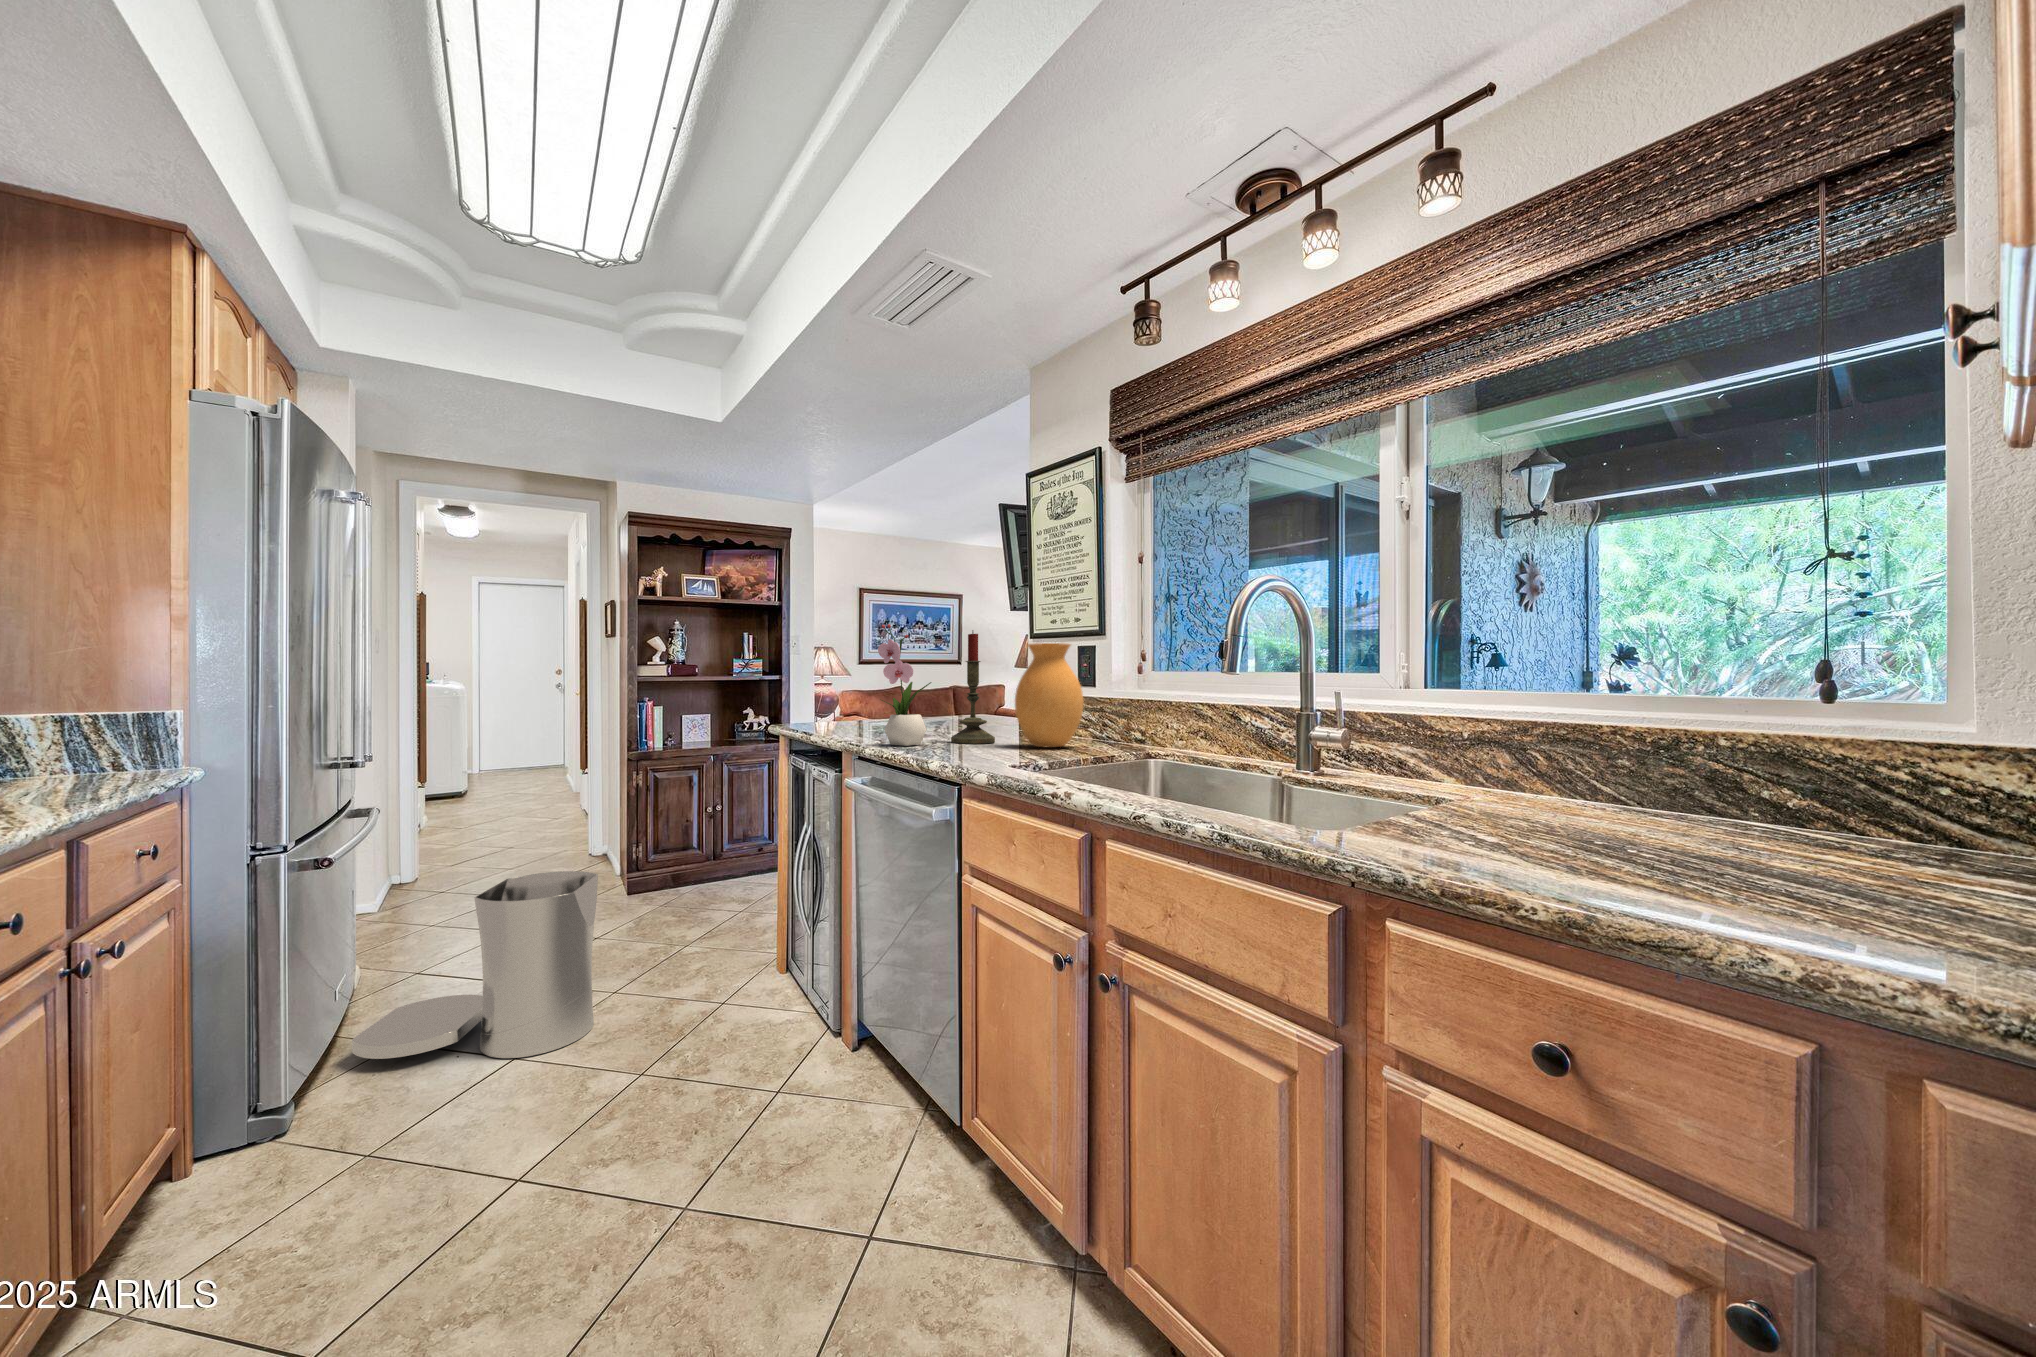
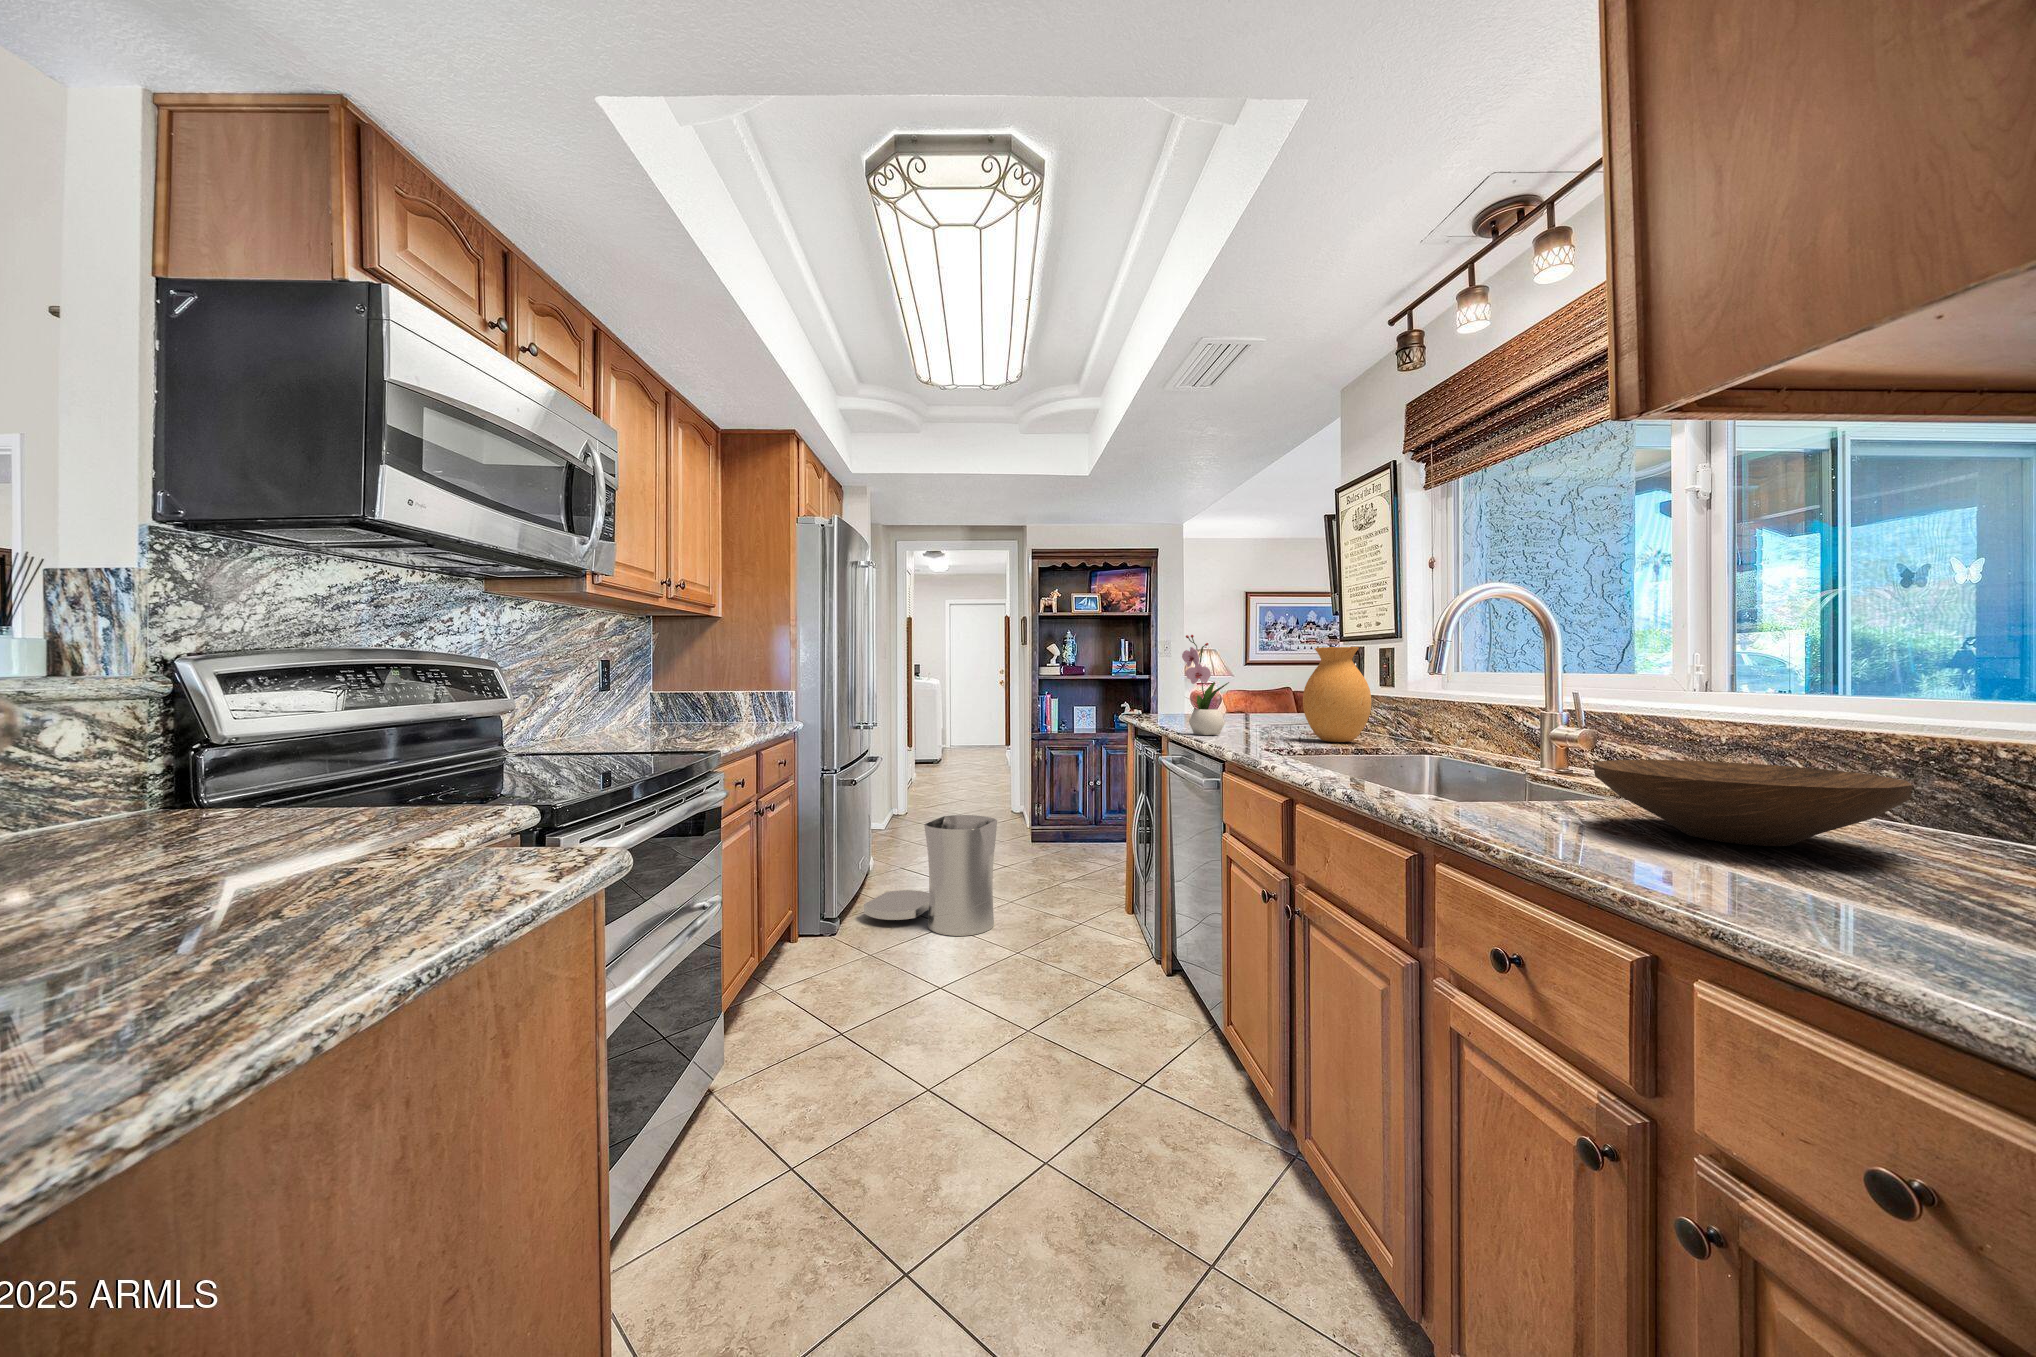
candle: present [951,630,995,744] -> none [1252,636,1293,737]
wooden bowl: none [1472,760,1772,849] -> present [1593,760,1913,846]

